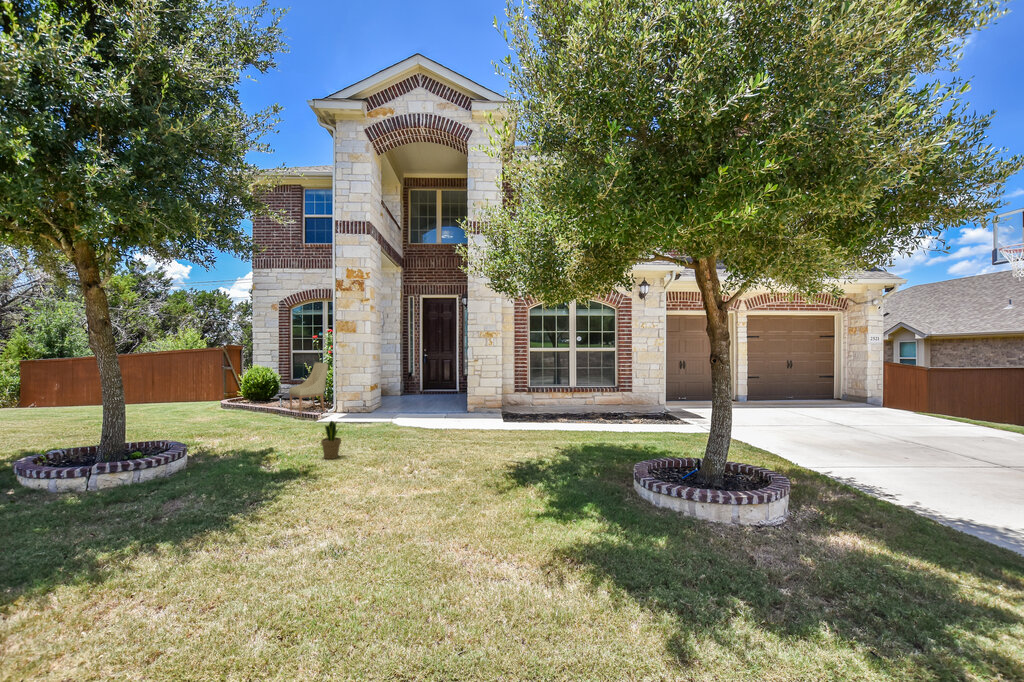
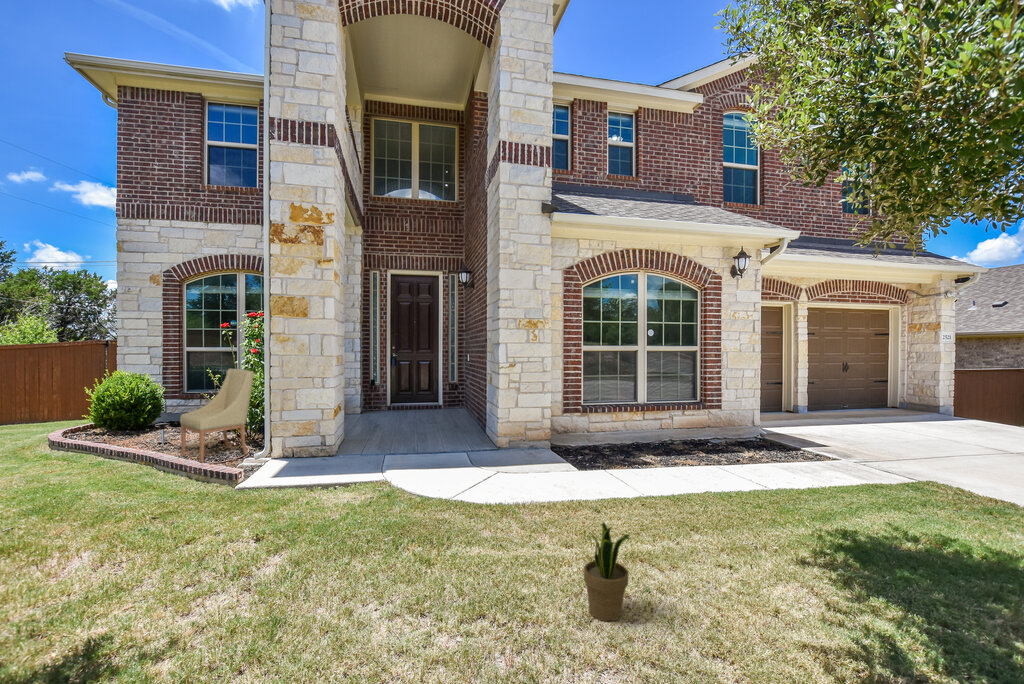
potted plant: present [321,421,341,459] -> present [584,522,631,621]

